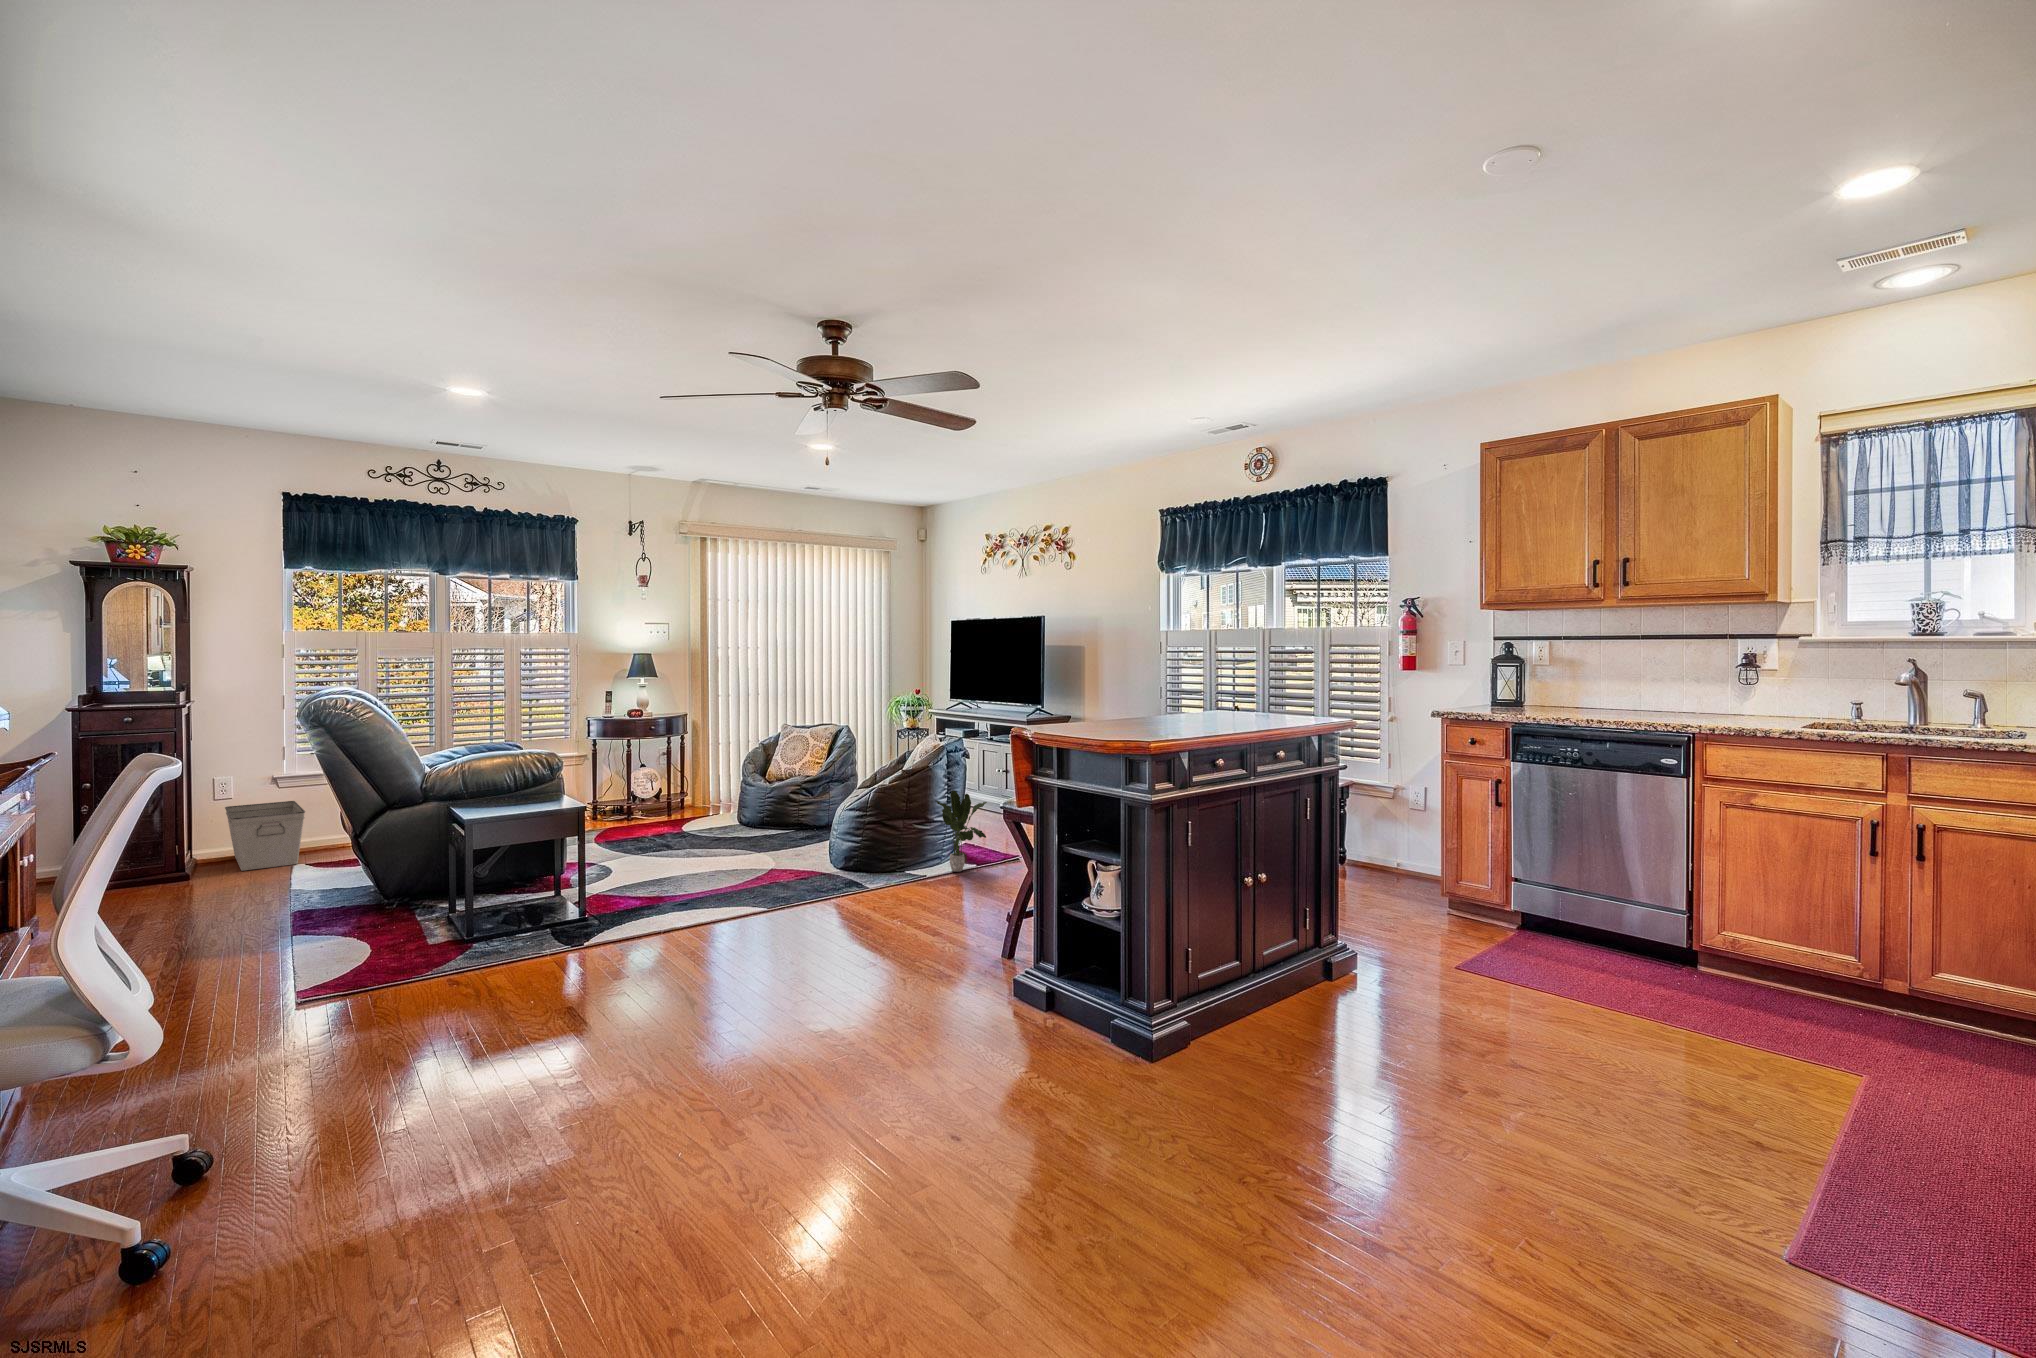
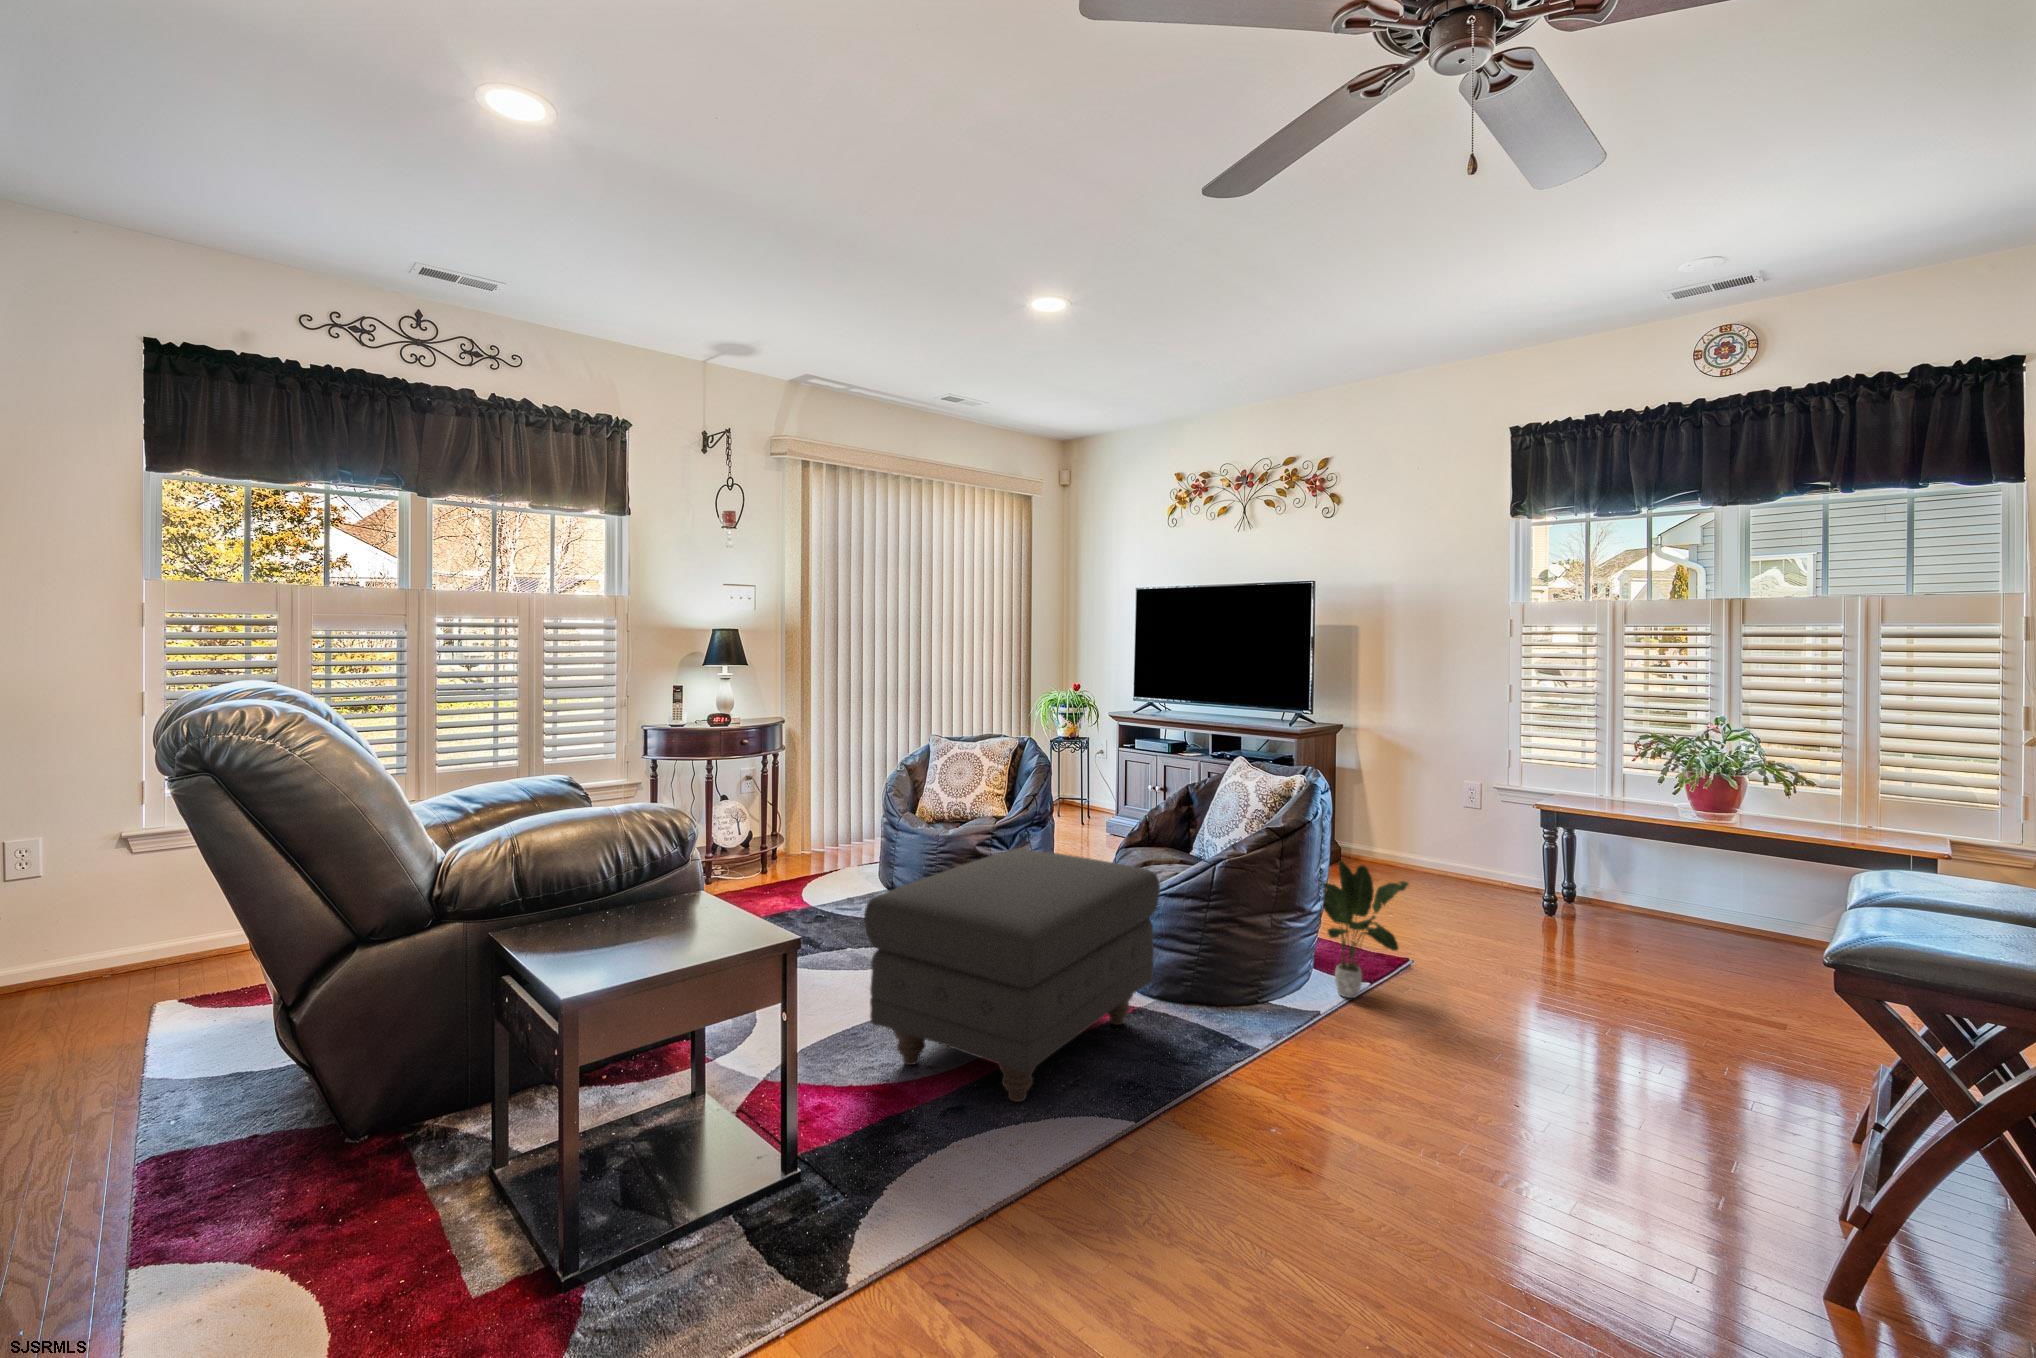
ottoman: none [647,784,829,901] -> present [864,849,1160,1102]
storage bin: present [225,801,305,871] -> none [32,874,185,1022]

